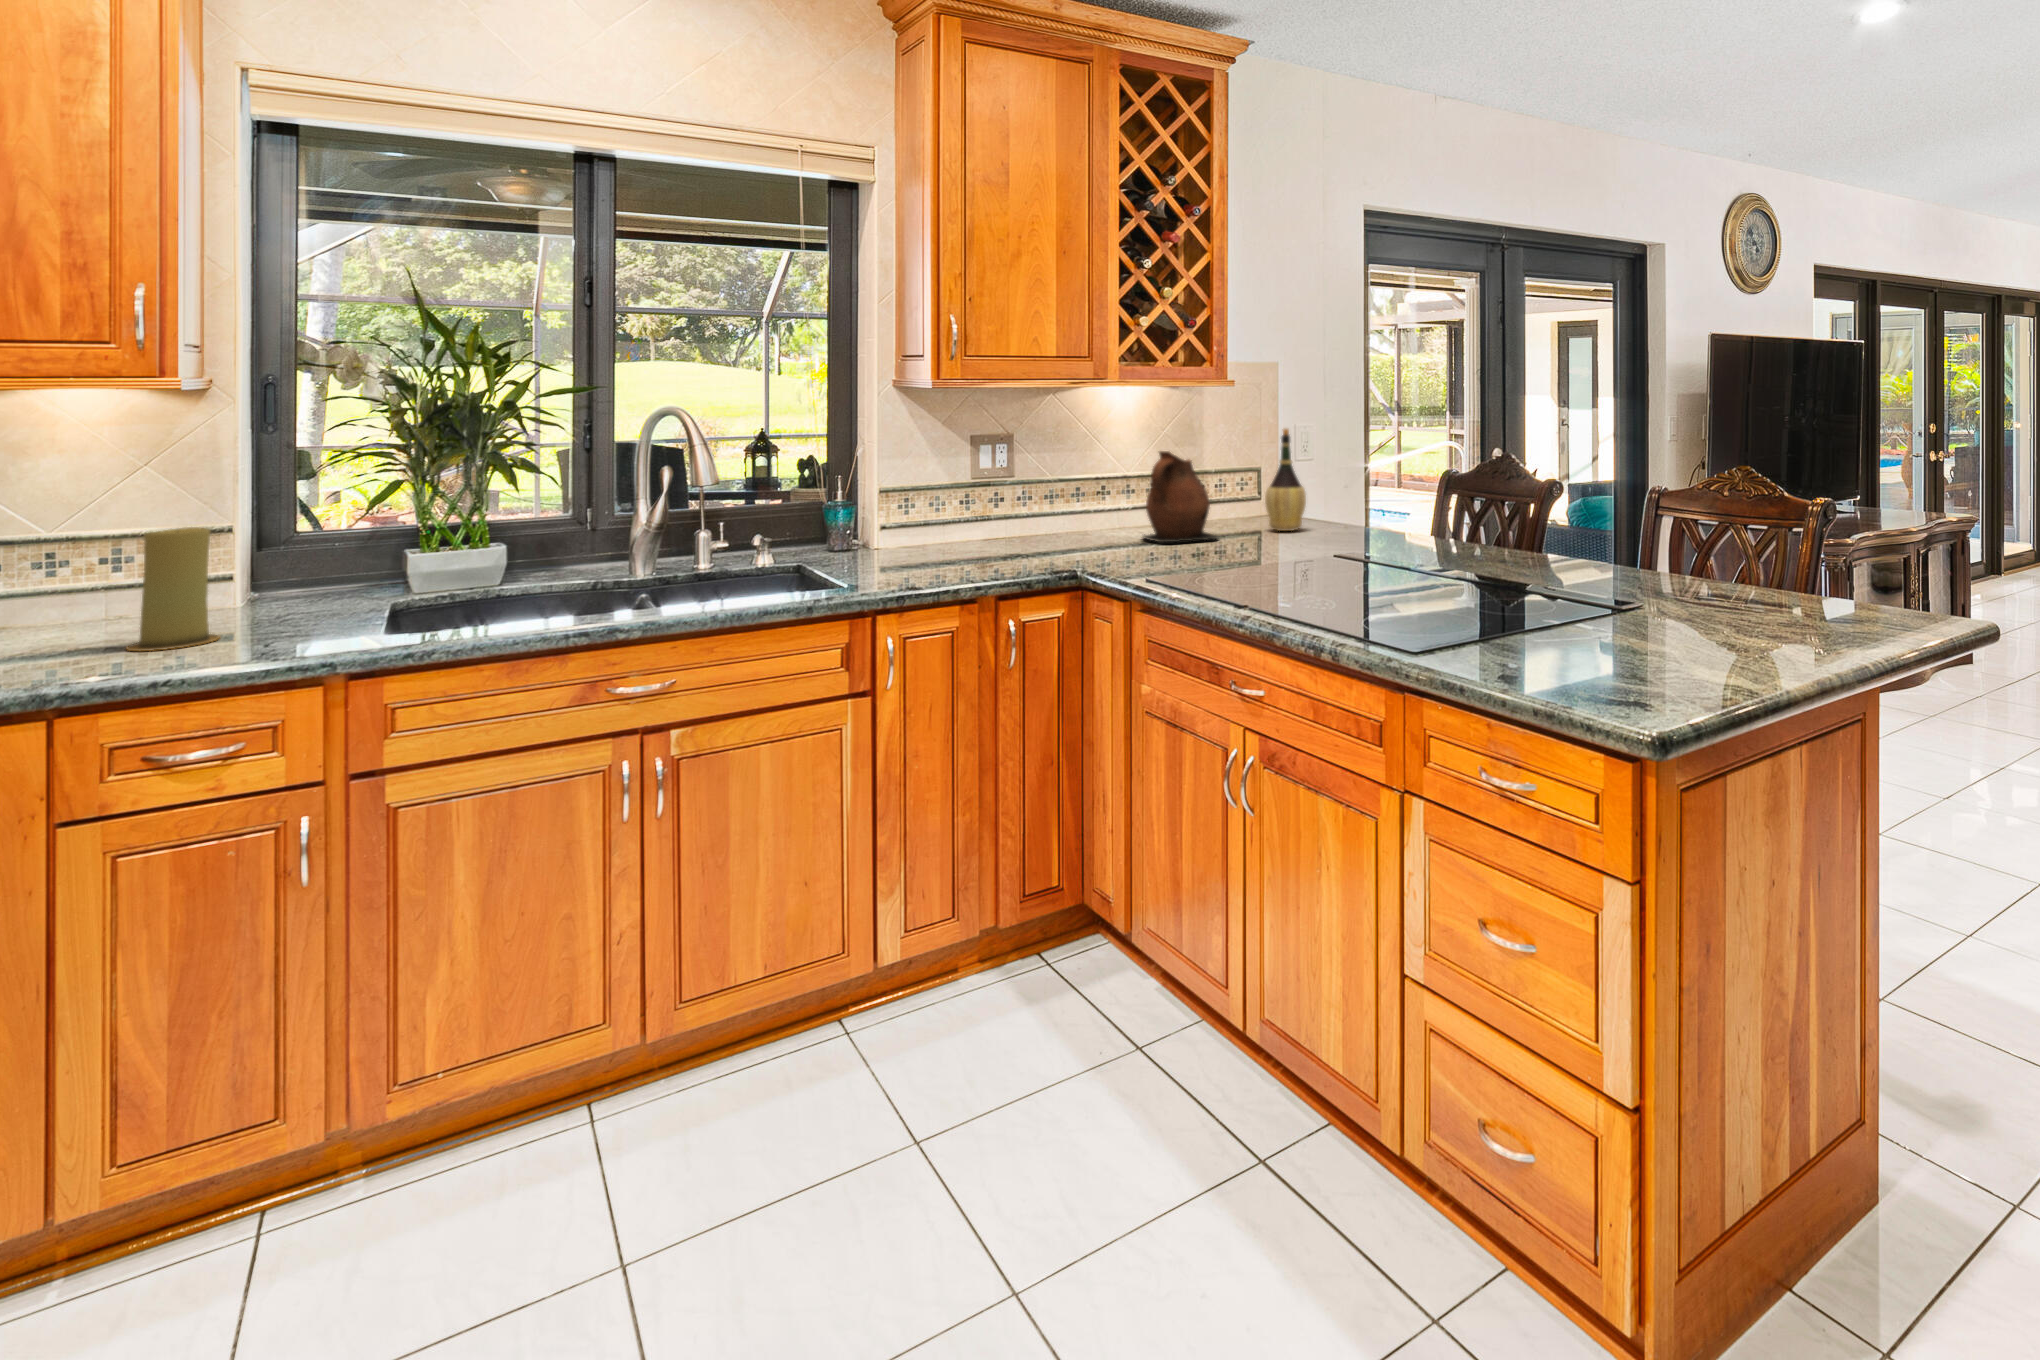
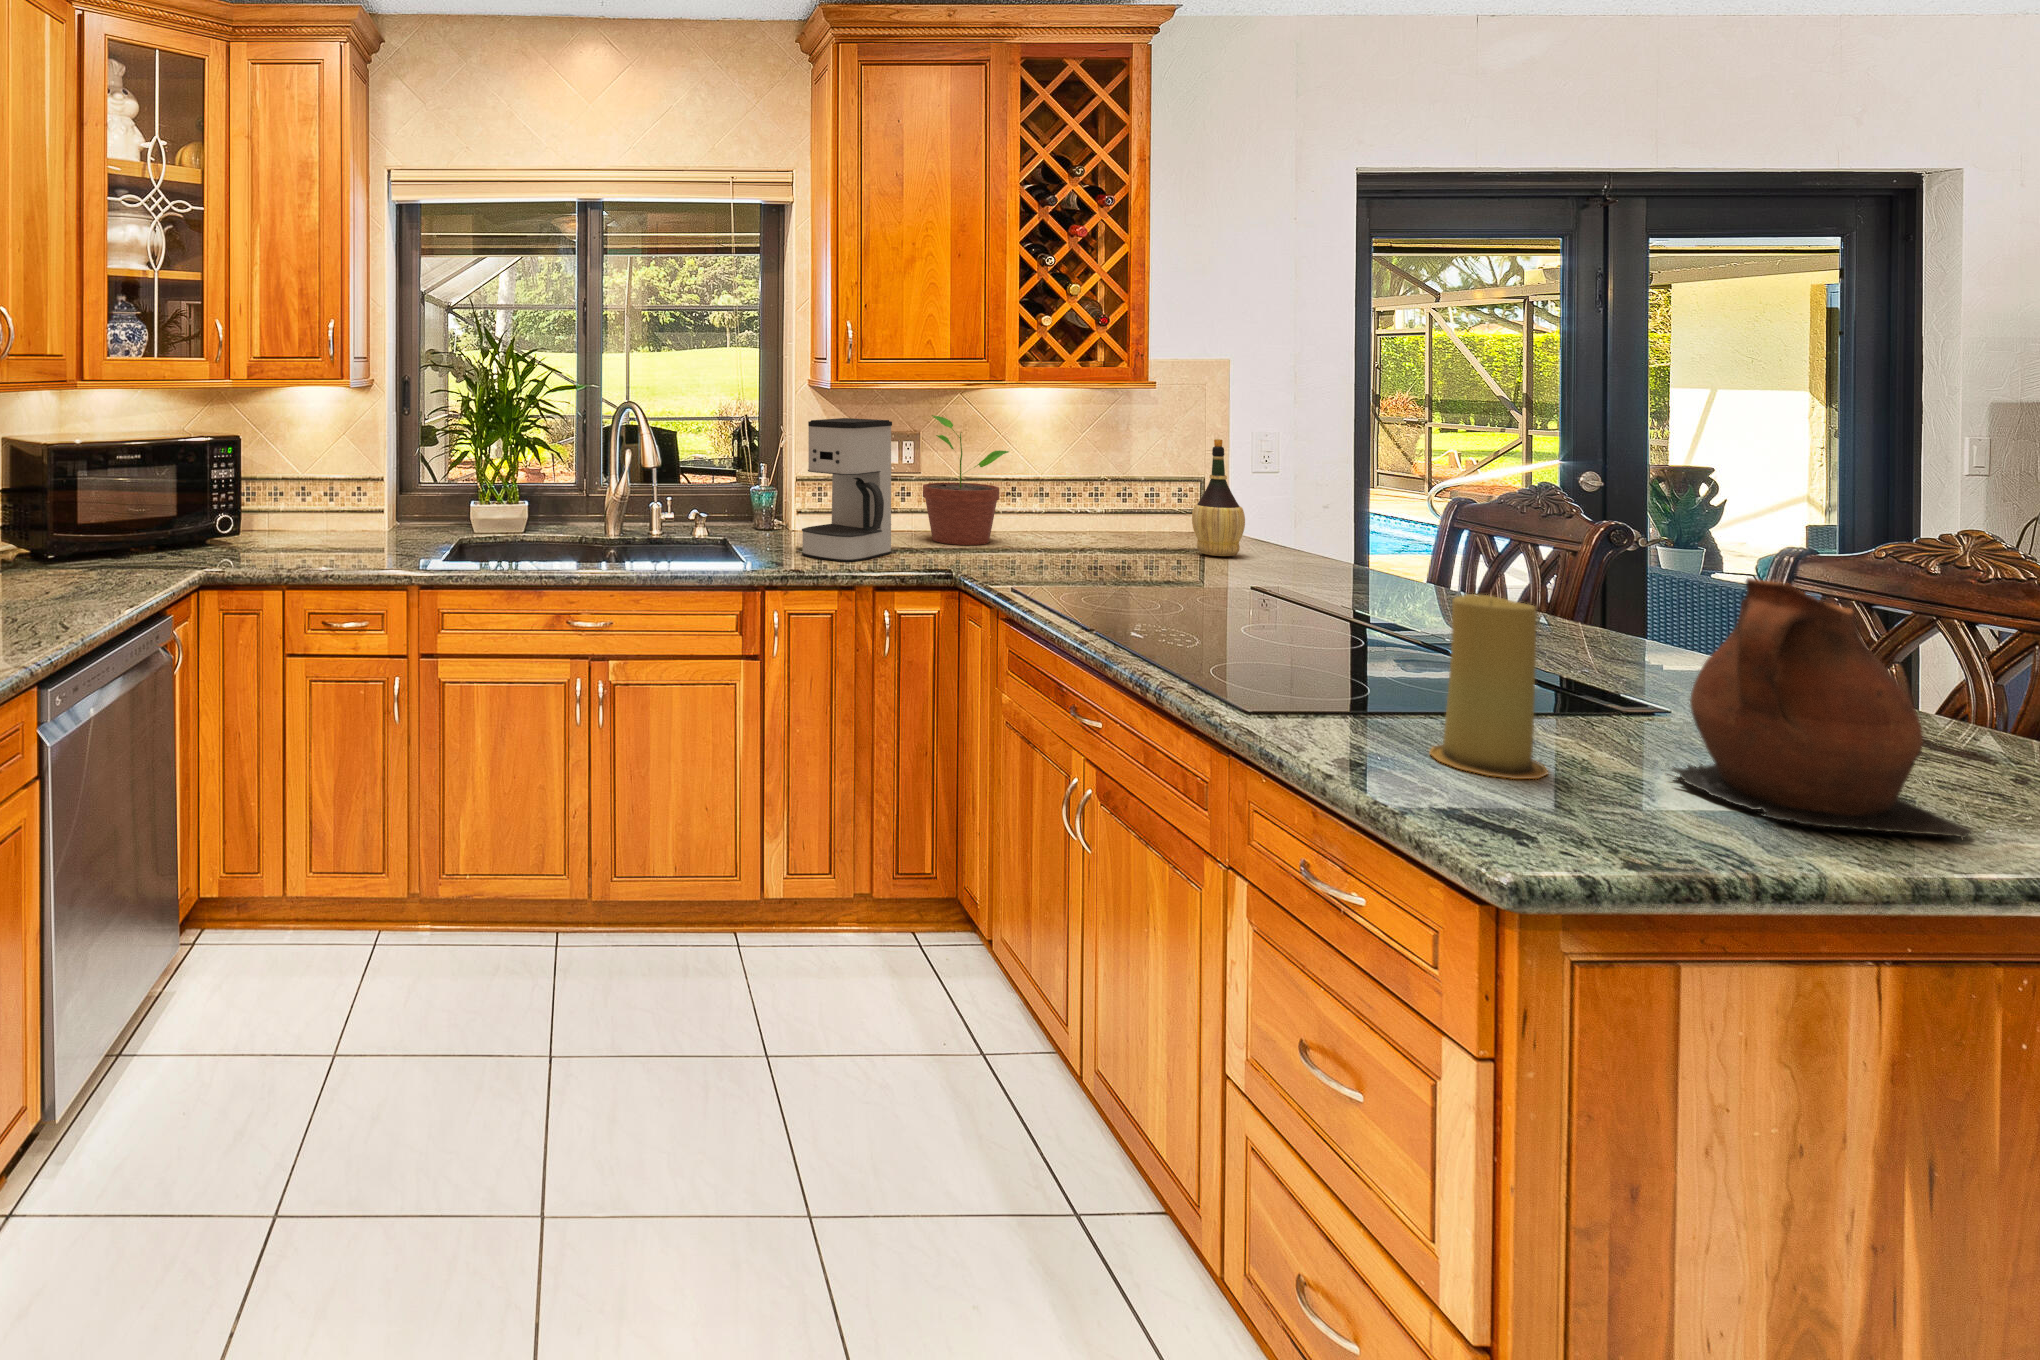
potted plant: none [1022,415,1110,545] -> present [923,415,1009,545]
coffee maker: none [906,419,1004,574] -> present [802,418,892,562]
ceramic pitcher: present [1143,451,1218,542] -> present [1668,578,1972,840]
candle: present [127,527,219,651] -> present [1429,594,1548,779]

